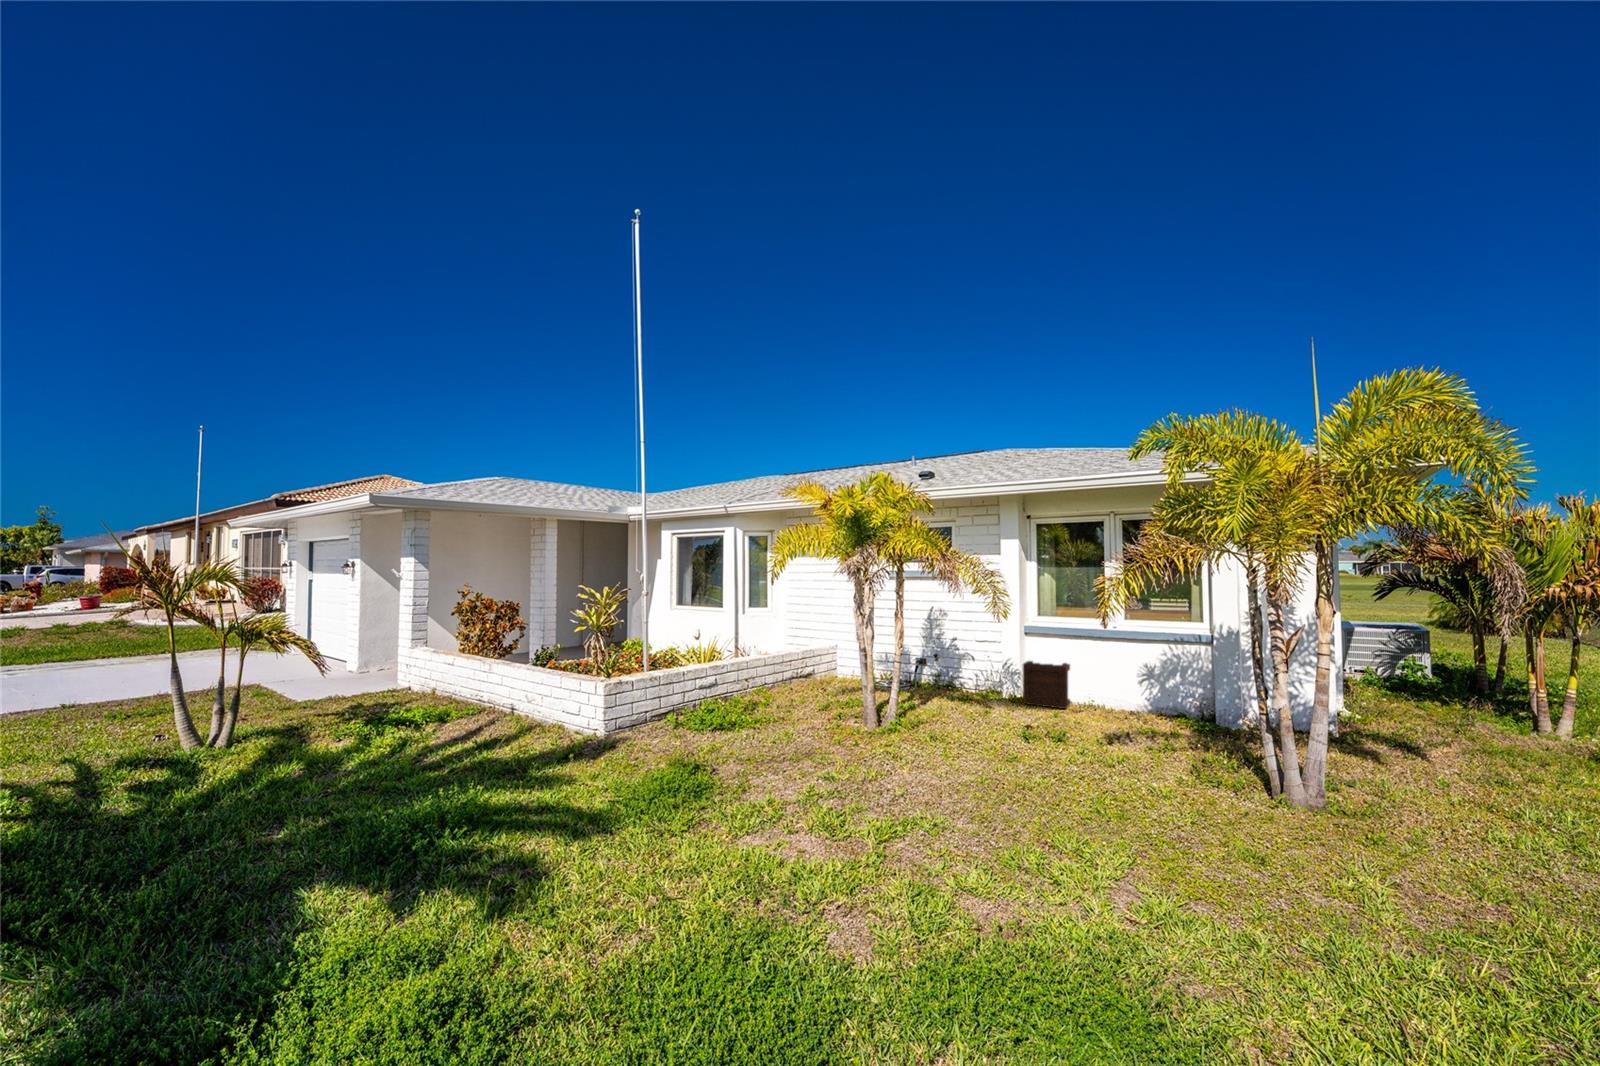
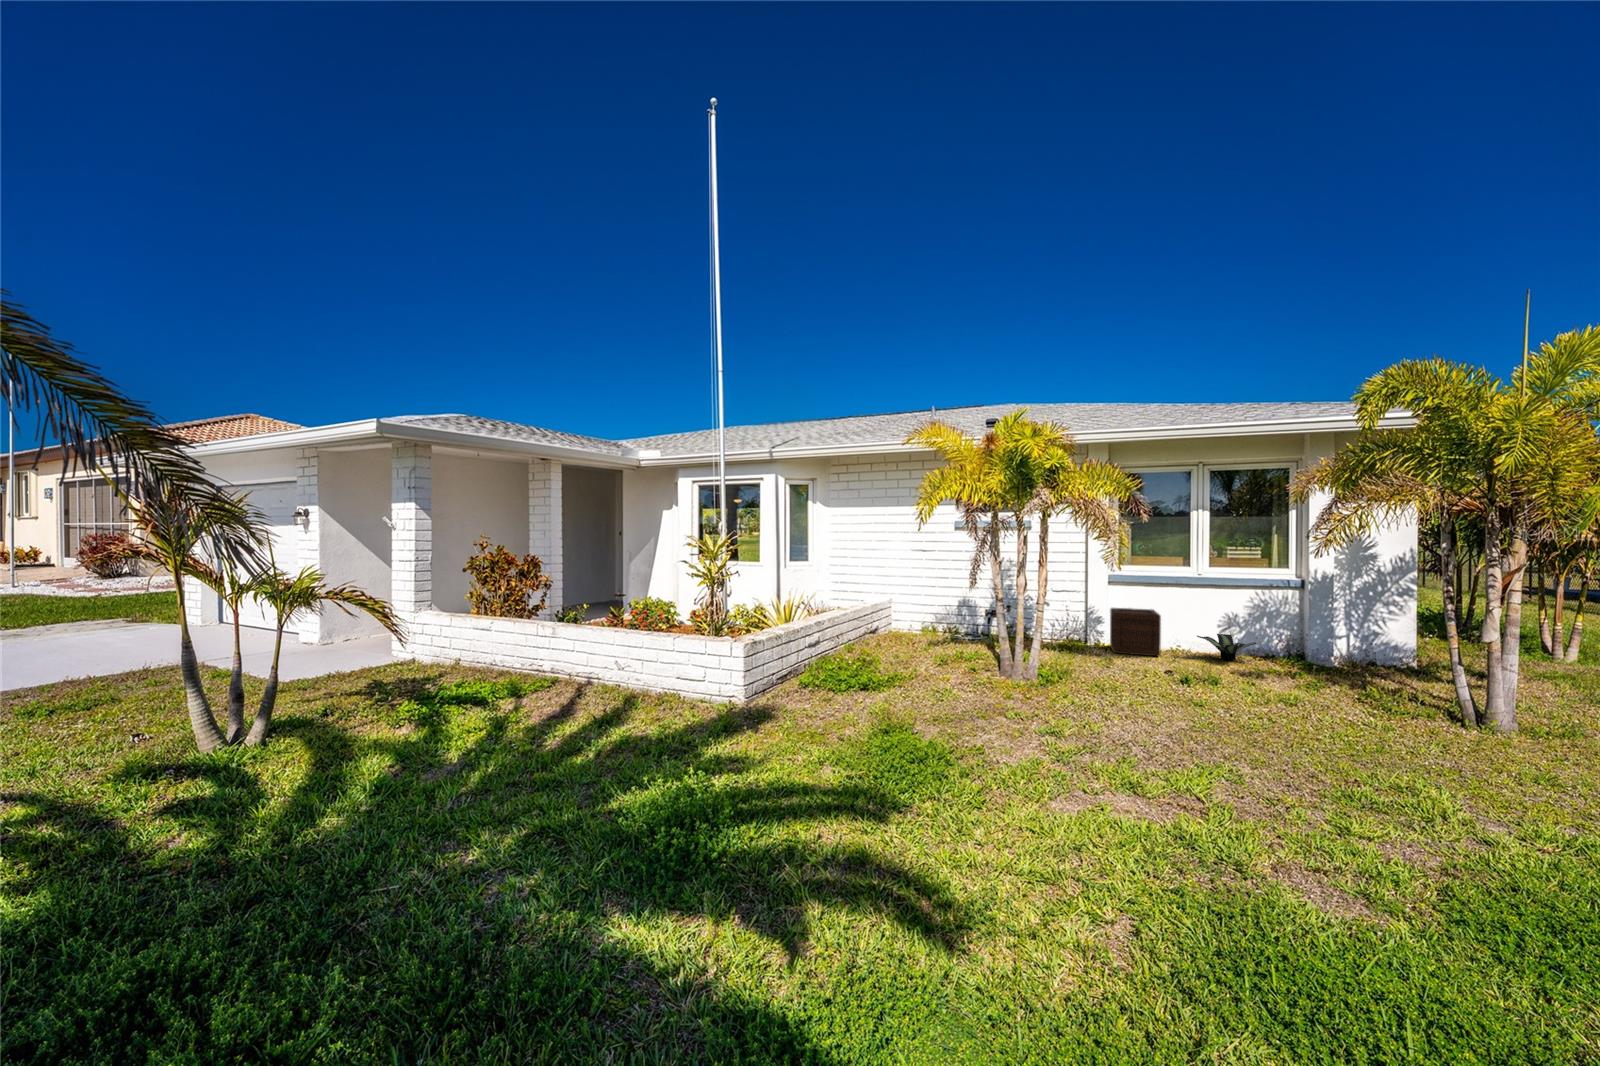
potted plant: none [1105,688,1164,717] -> present [1197,634,1257,660]

